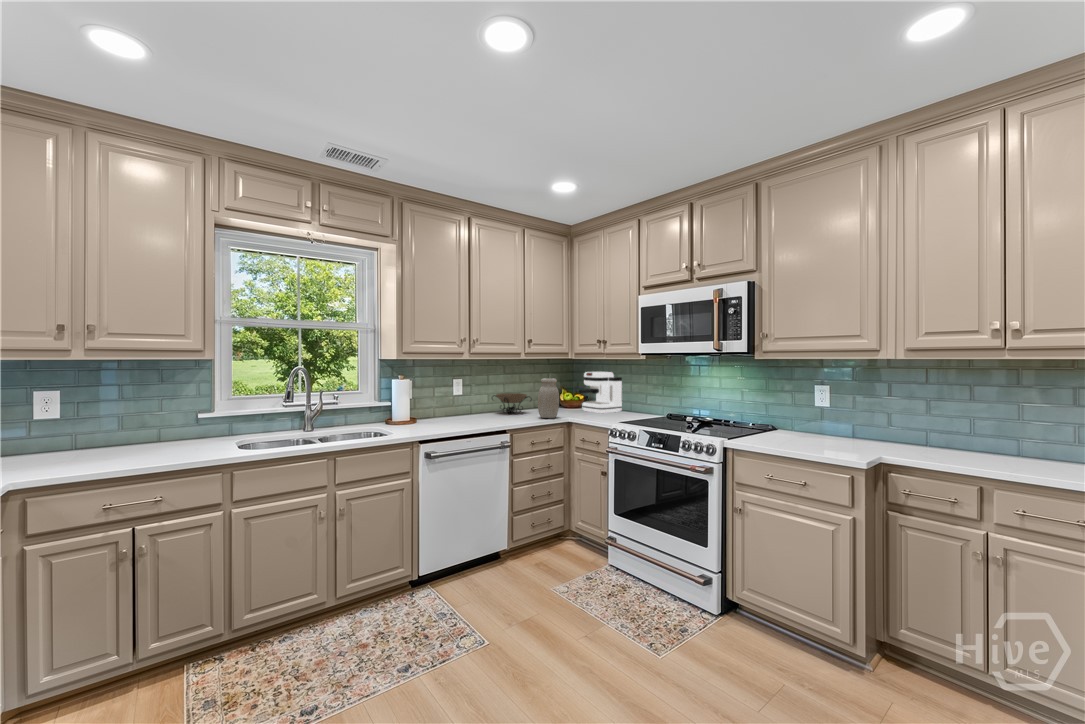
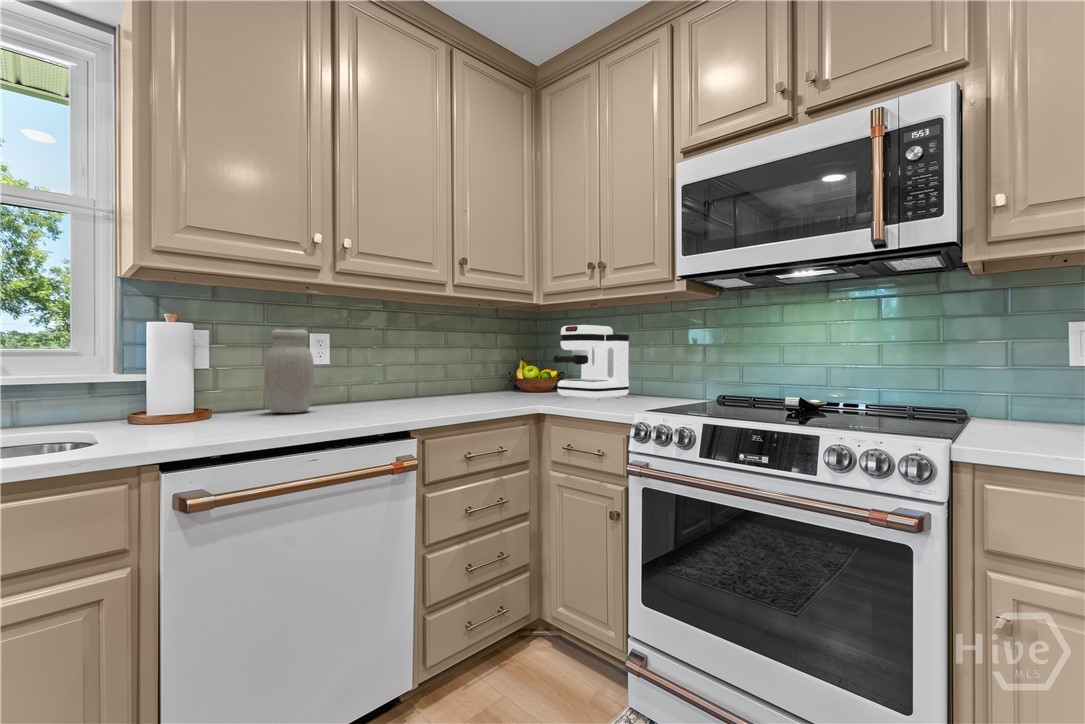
jar: present [538,378,559,418] -> present [265,329,314,413]
decorative bowl: present [494,393,532,413] -> none [390,366,466,402]

